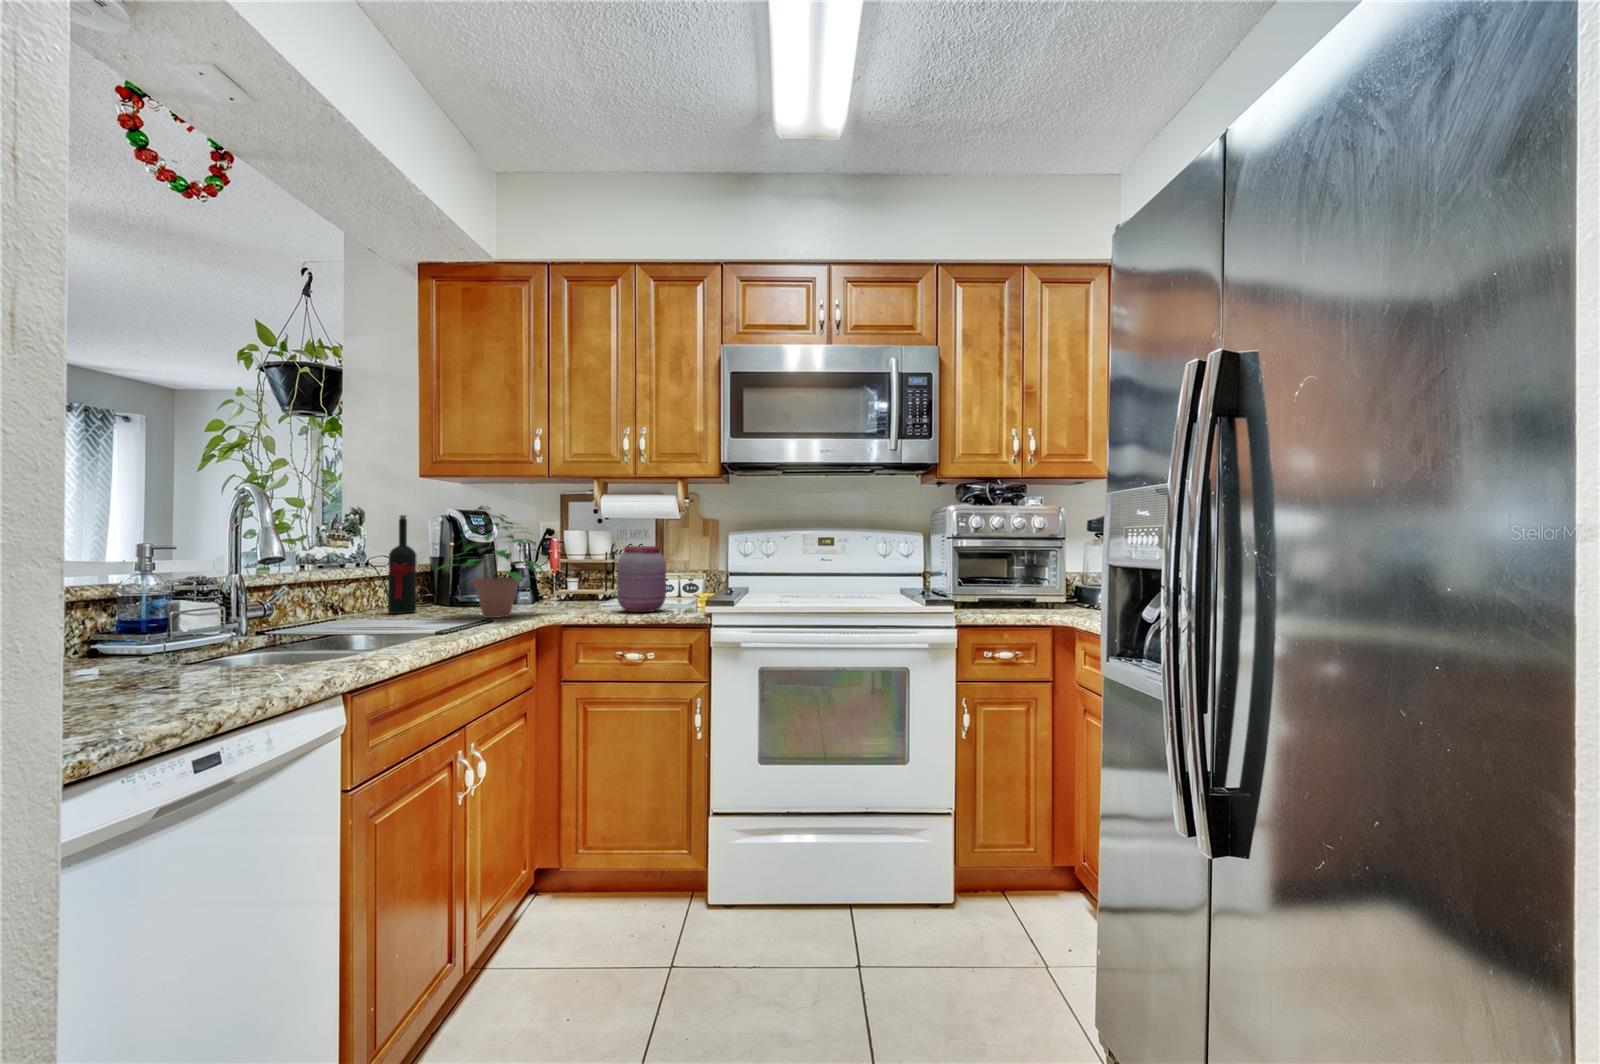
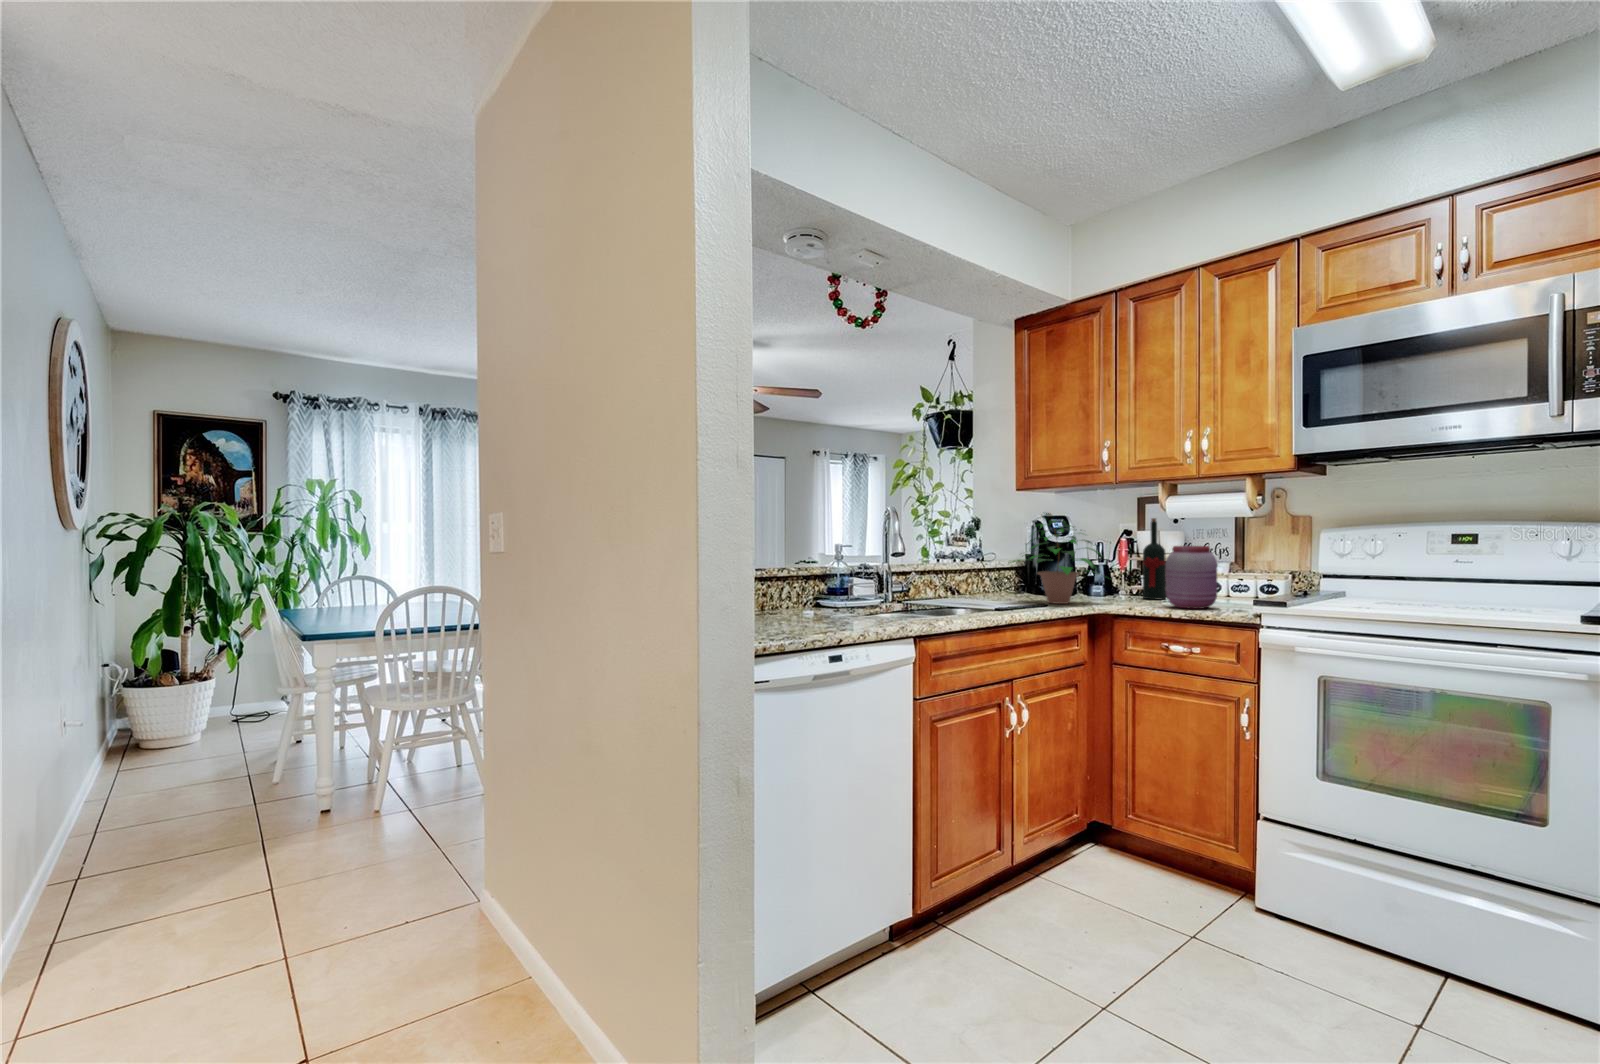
wine bottle: present [388,515,417,614] -> present [1143,518,1166,599]

